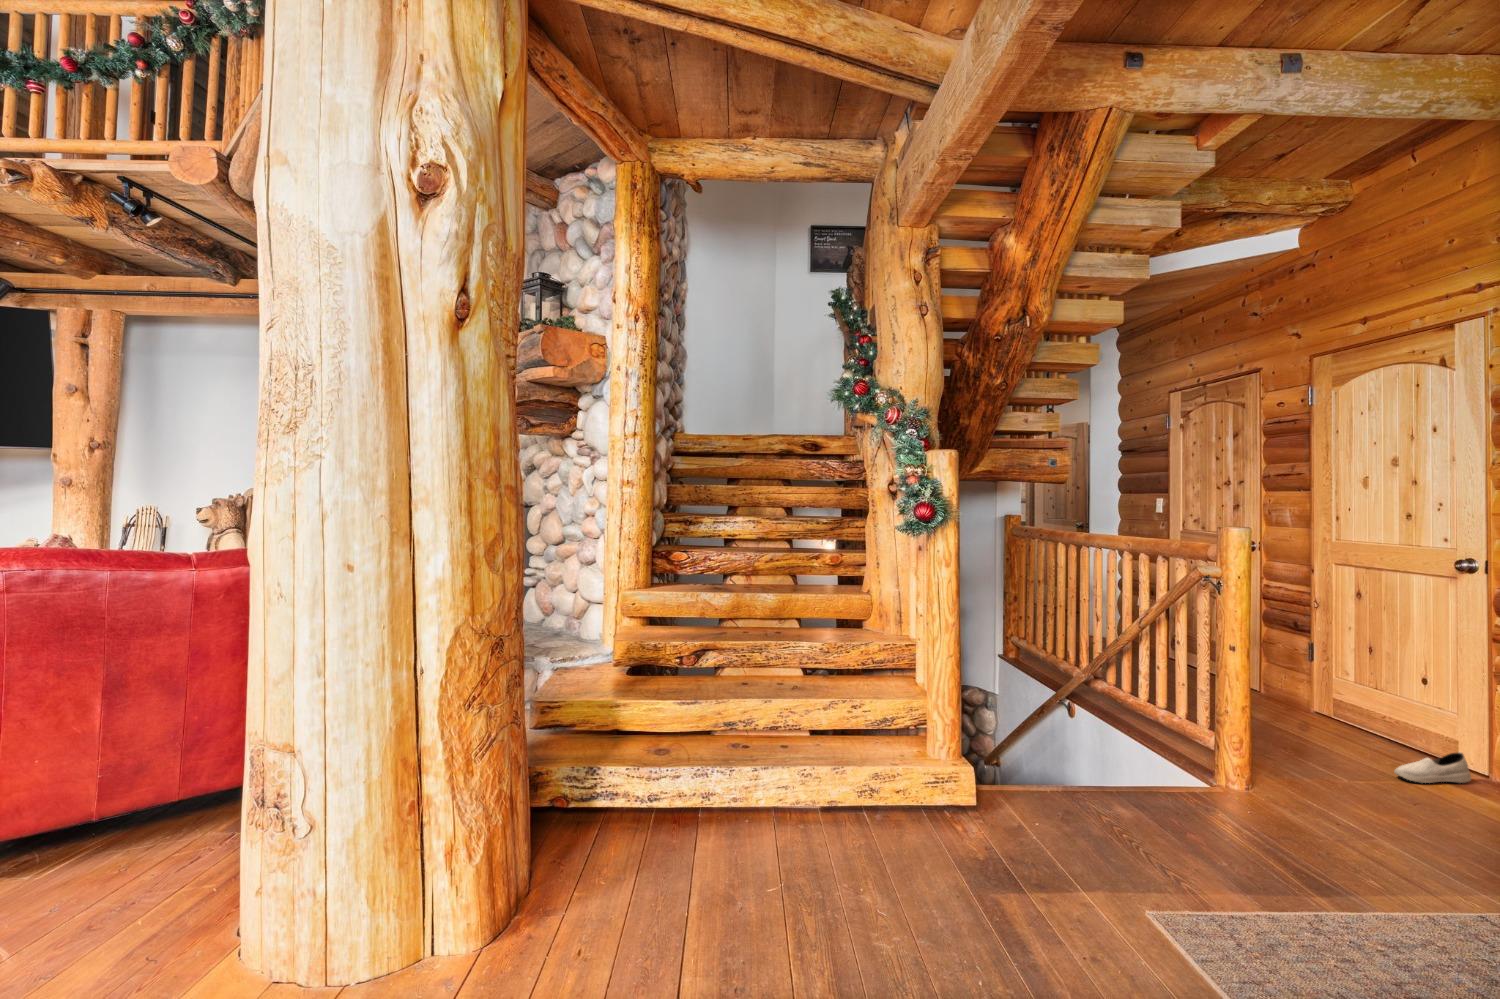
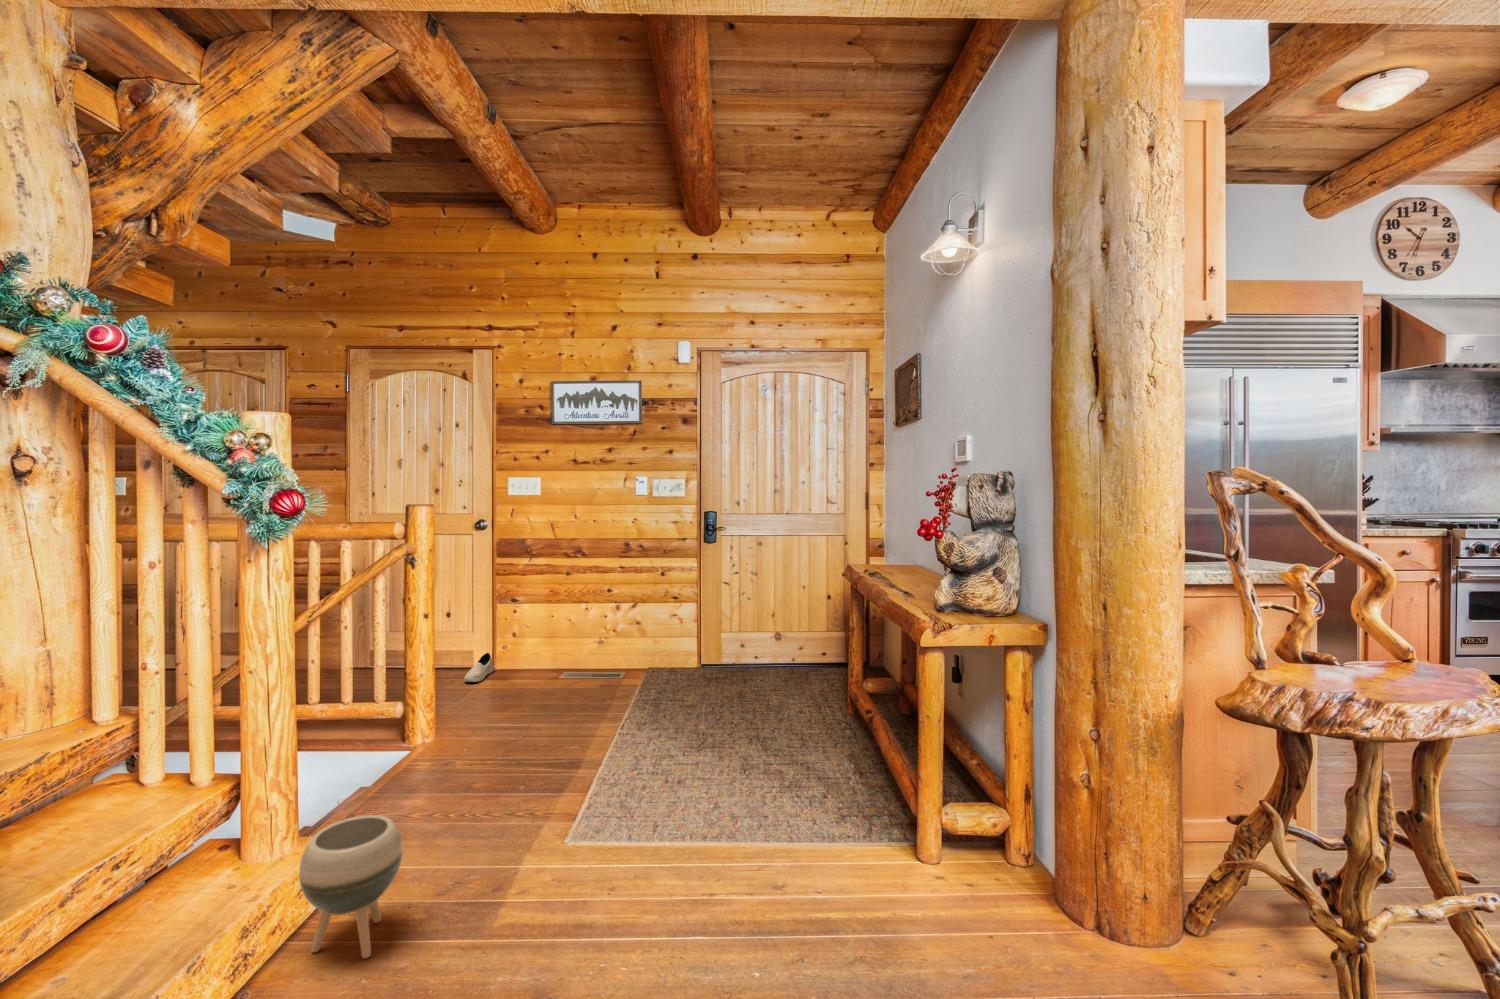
planter: none [899,754,966,855] -> present [299,815,403,958]

